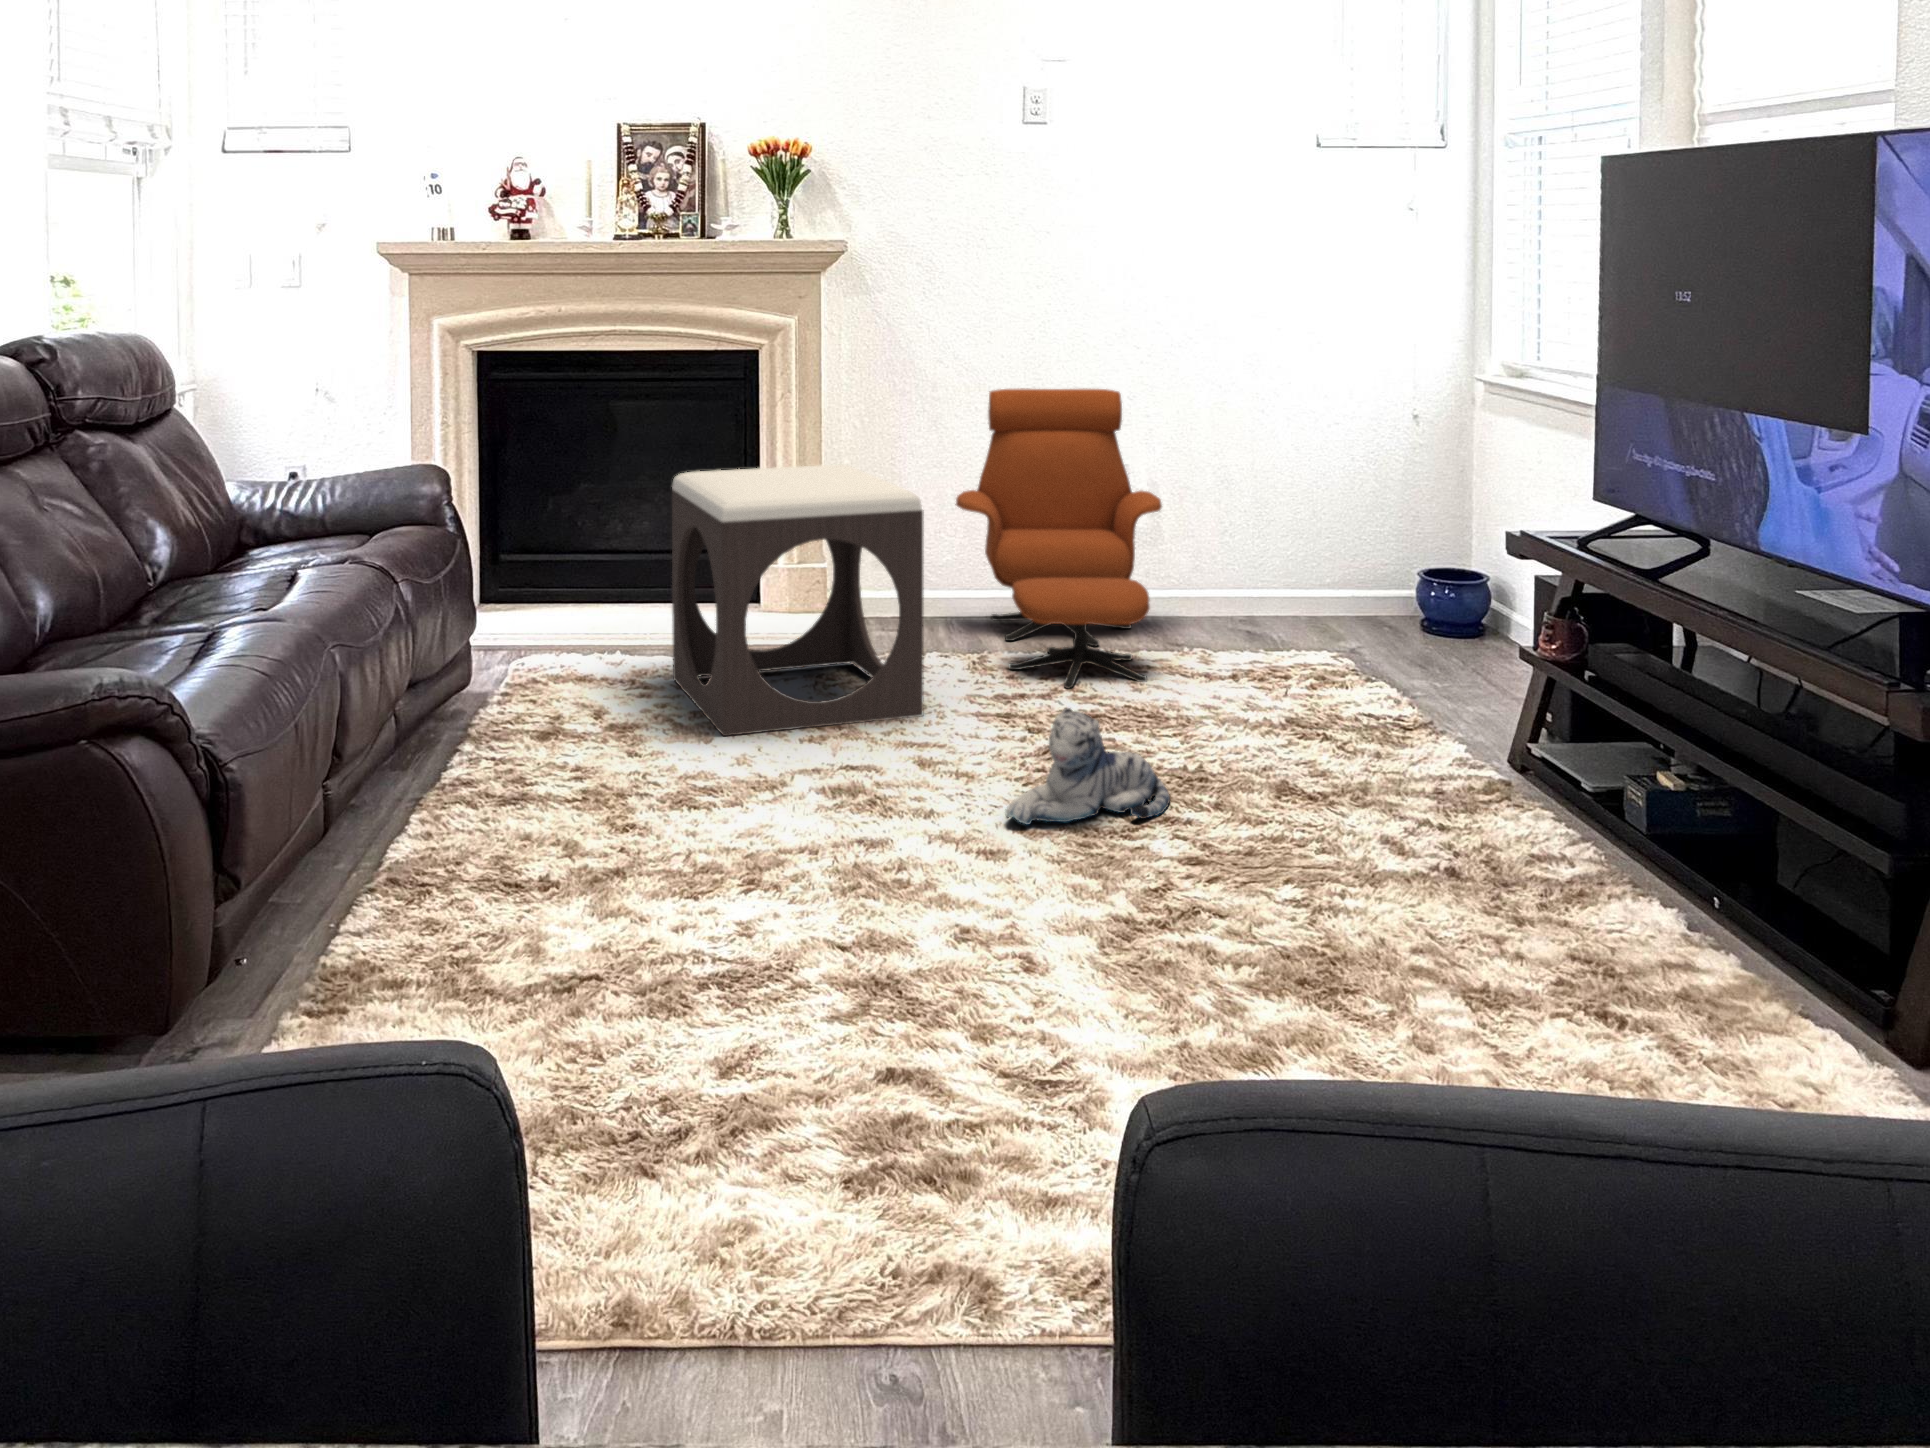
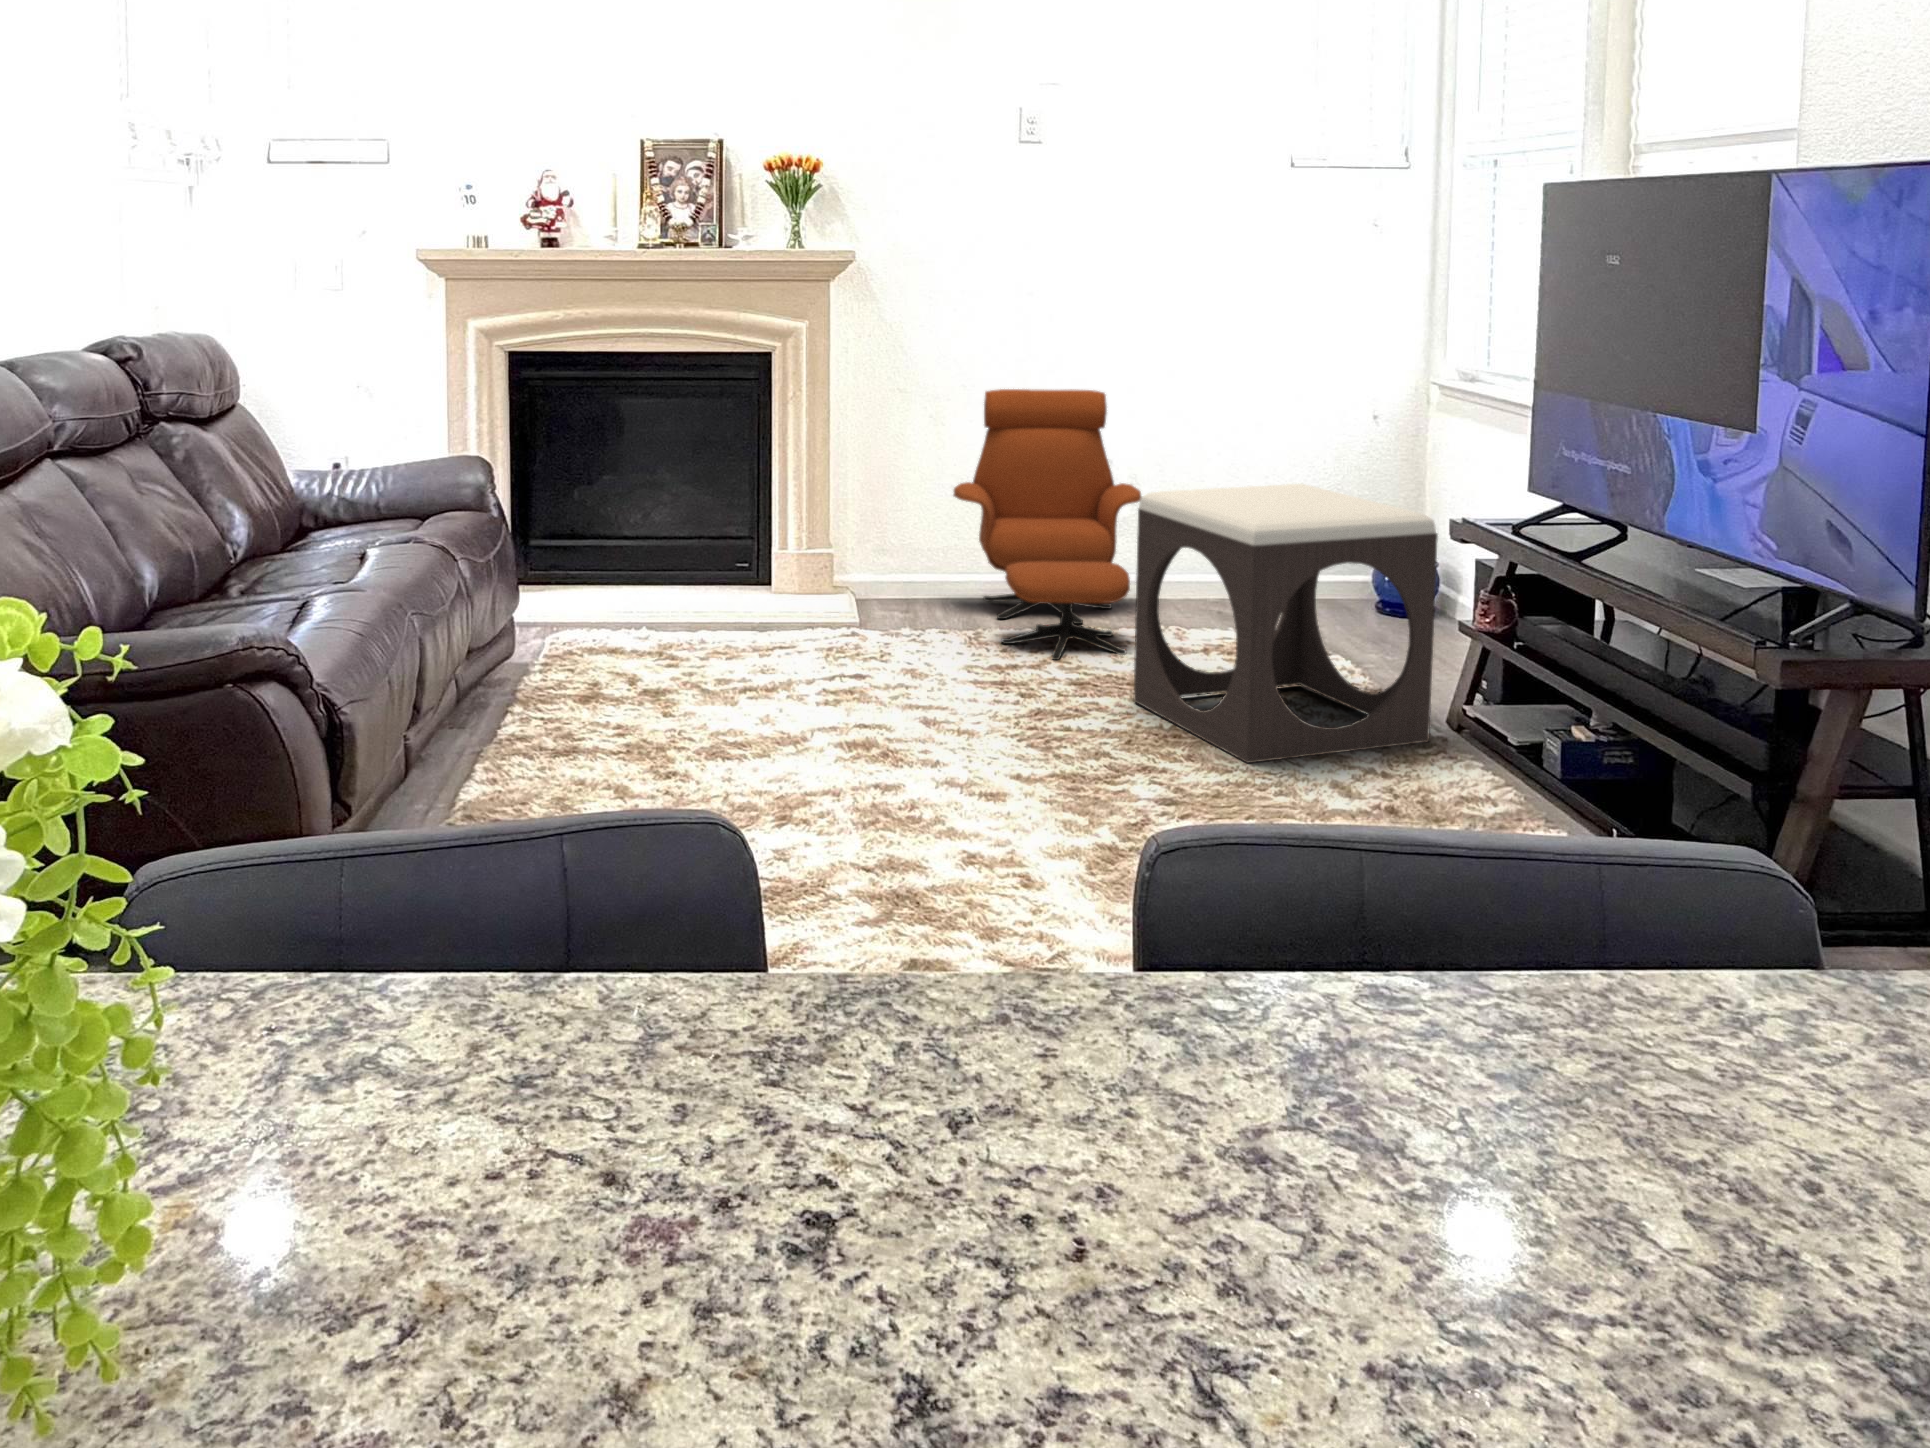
footstool: present [672,464,924,736] -> present [1133,484,1438,763]
plush toy: present [1005,707,1170,825] -> none [1003,671,1148,773]

